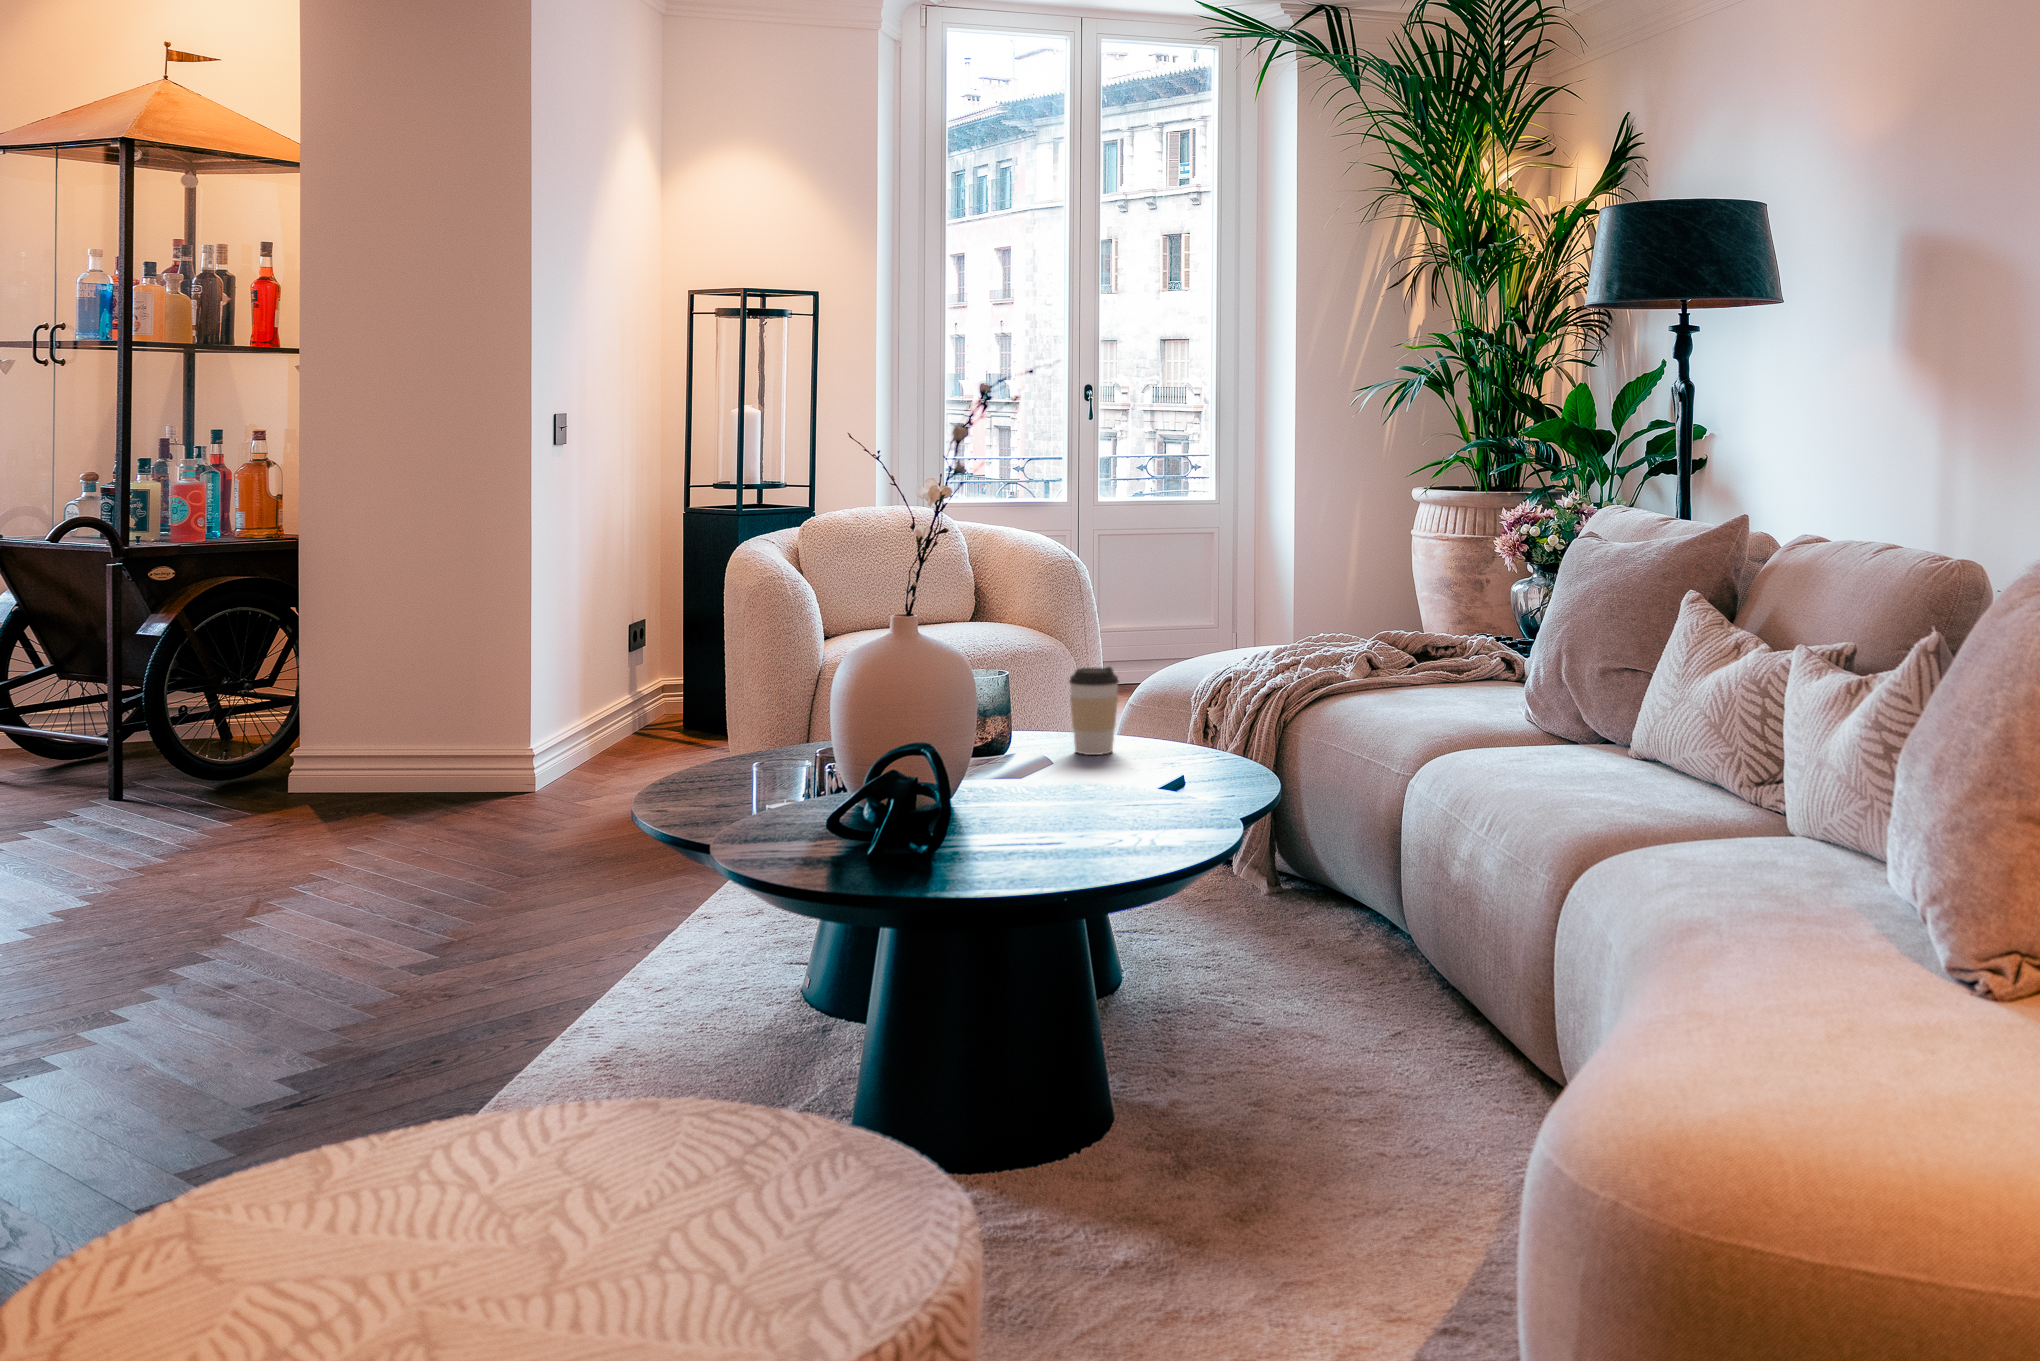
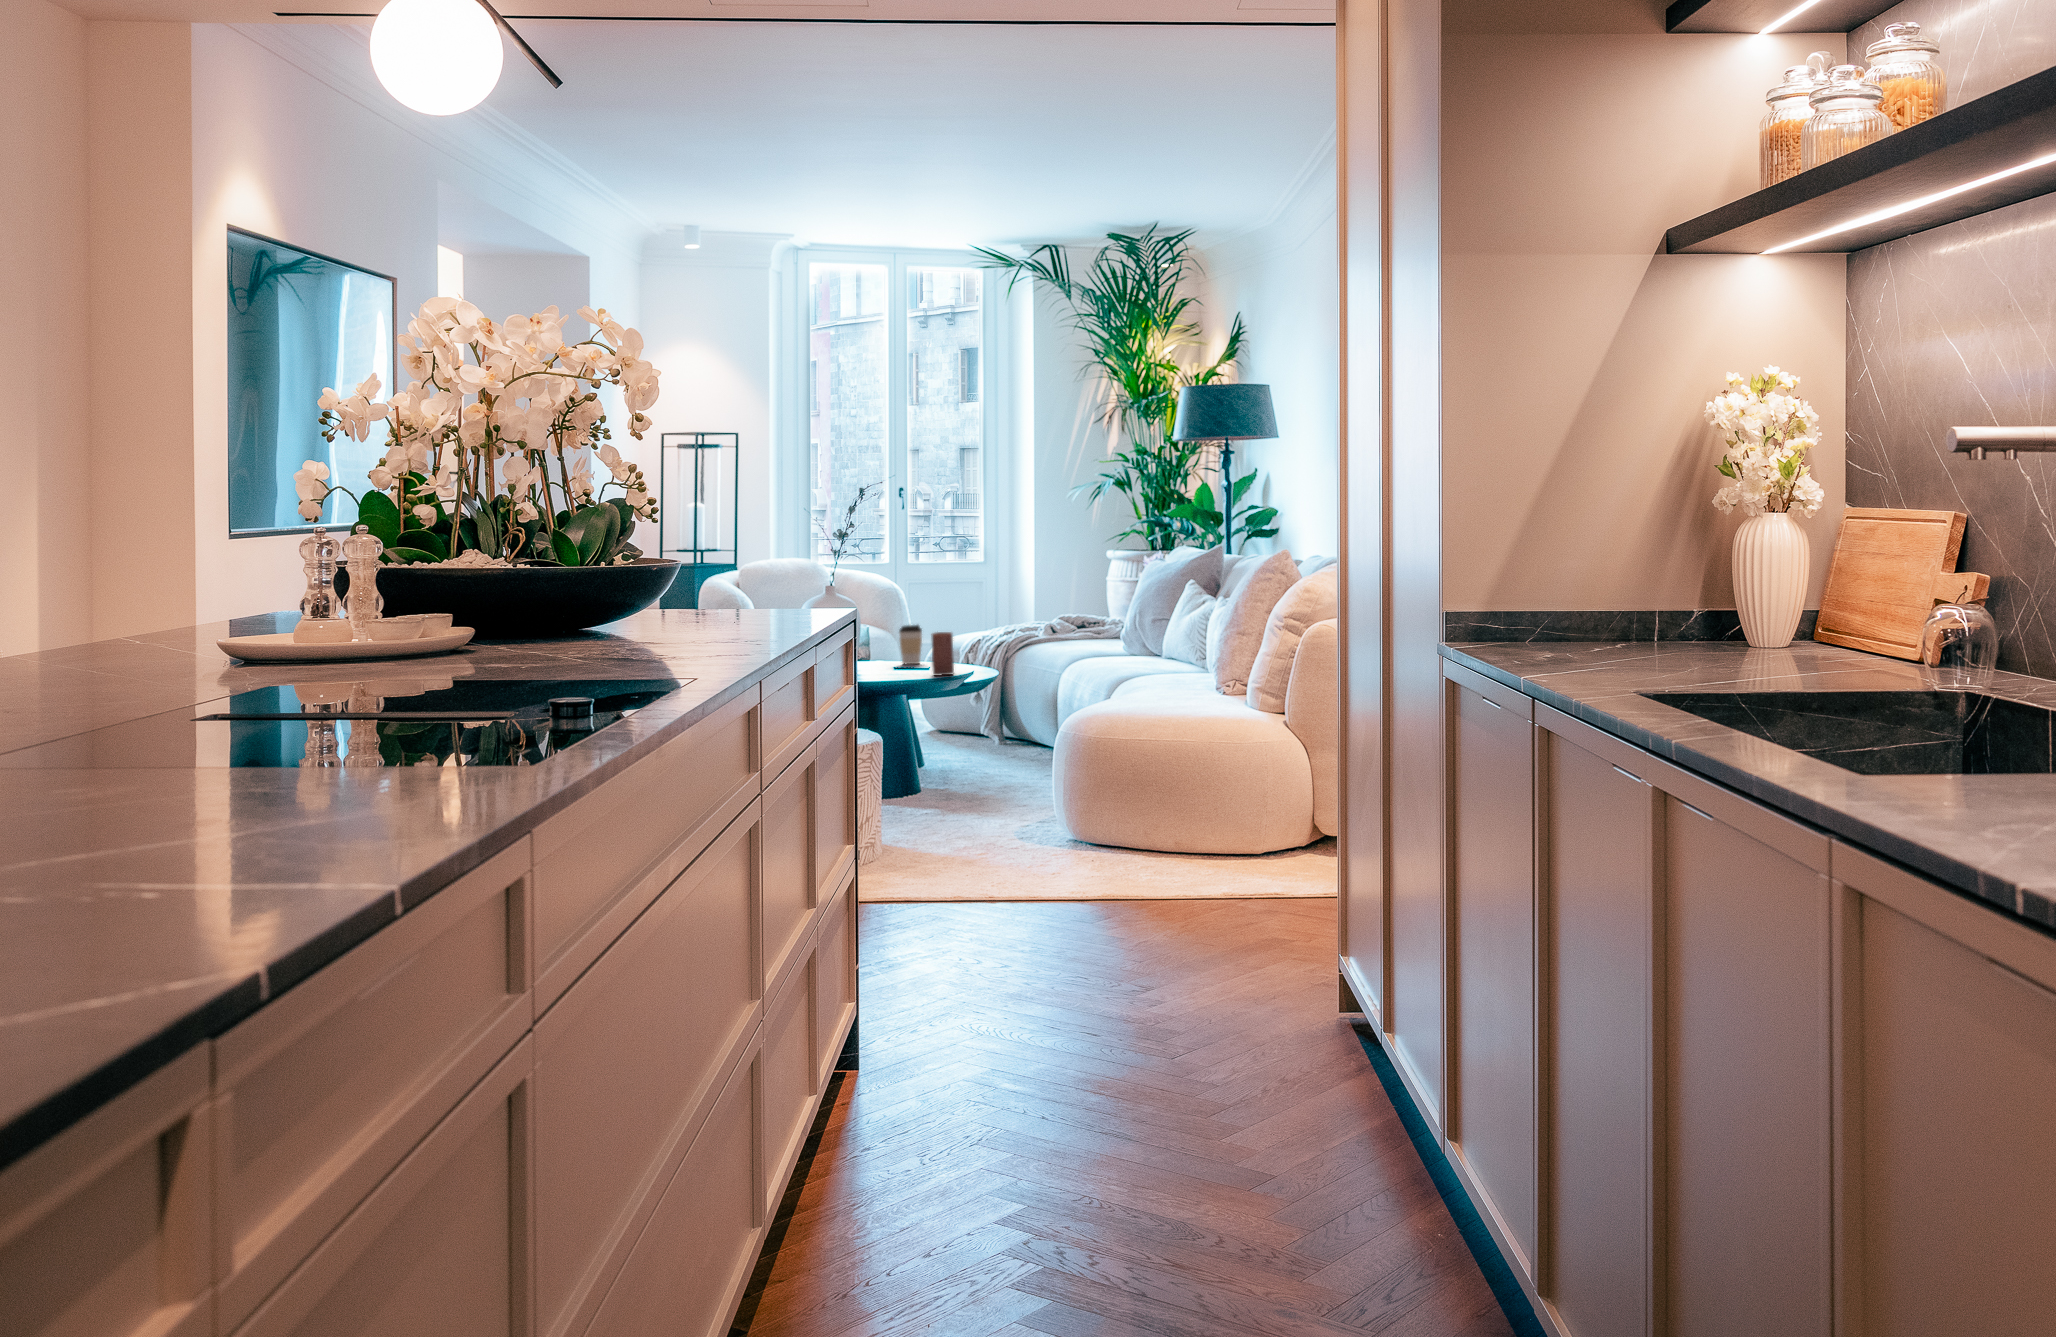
candle: none [1146,709,1198,816] -> present [931,632,954,675]

